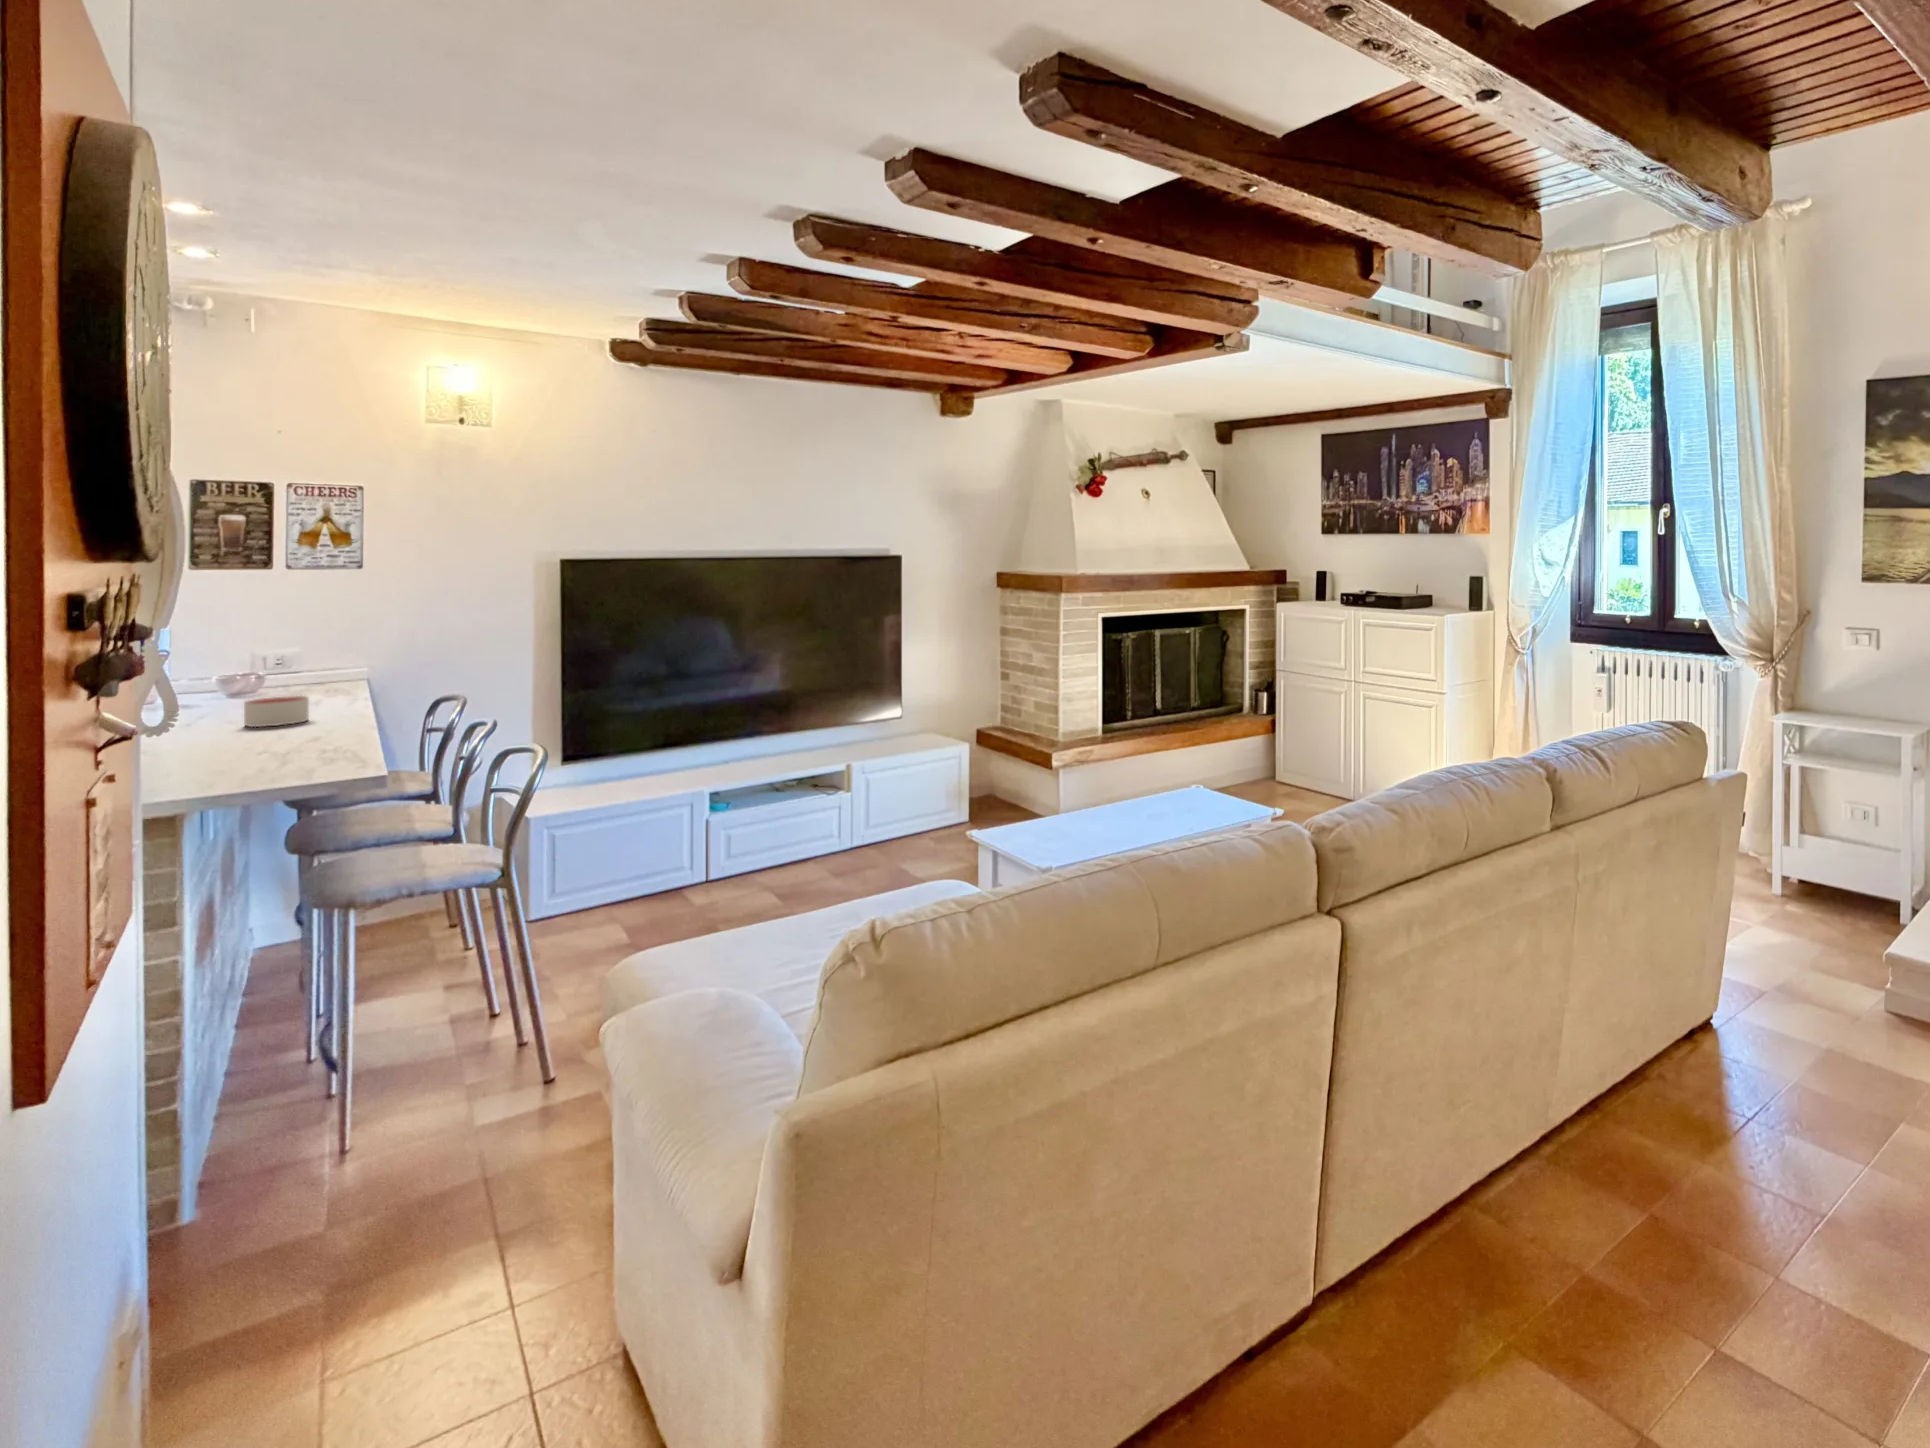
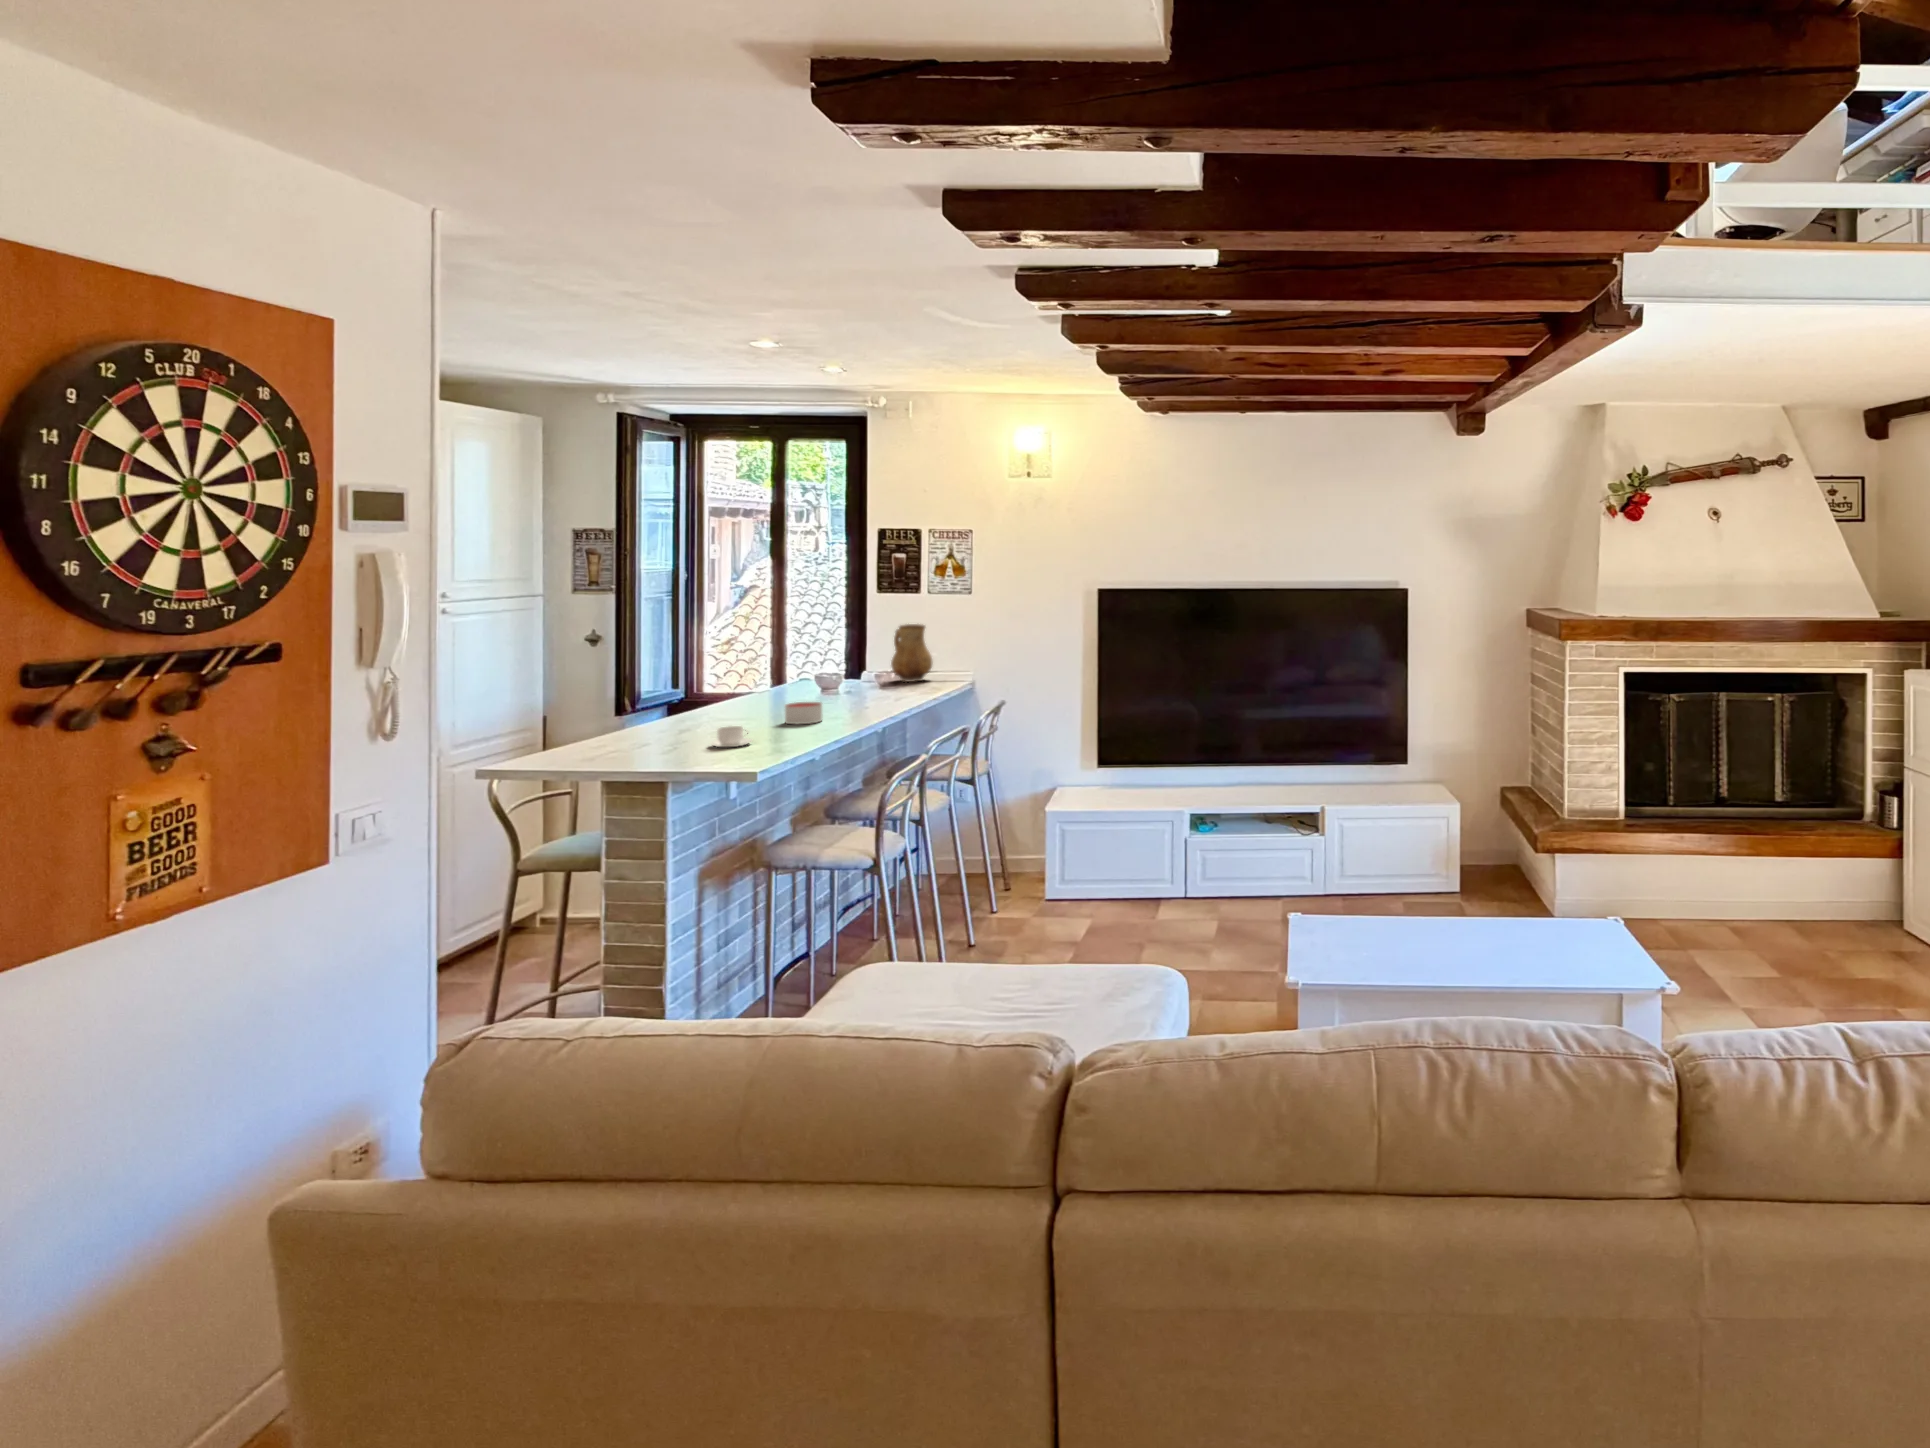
ceramic pitcher: none [242,608,318,683] -> present [891,624,932,682]
coffee cup: none [213,724,288,753] -> present [711,726,751,747]

